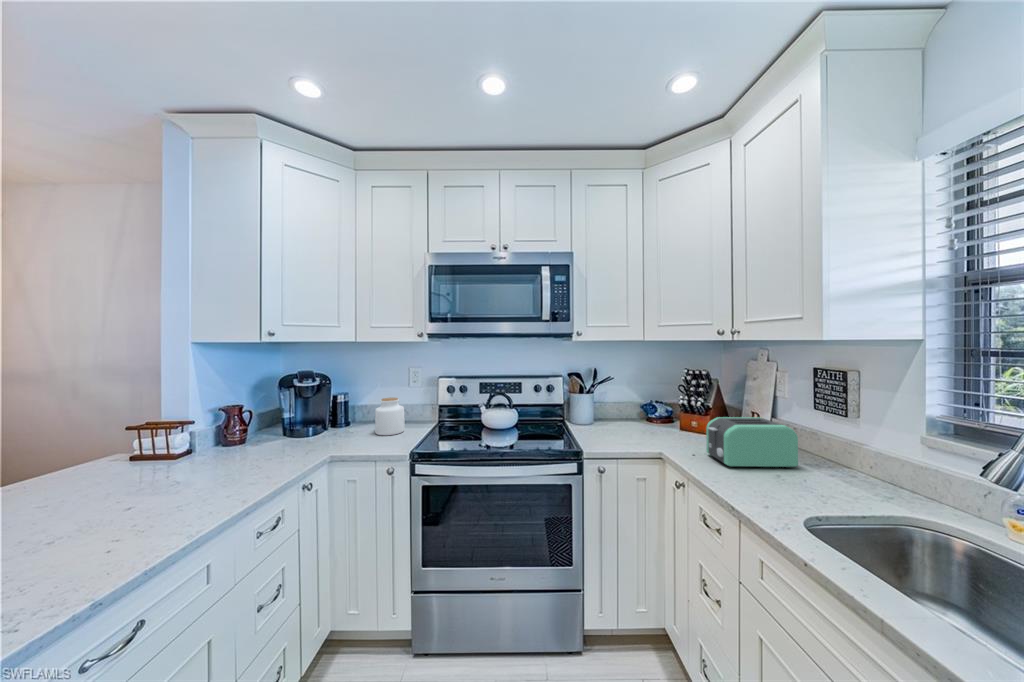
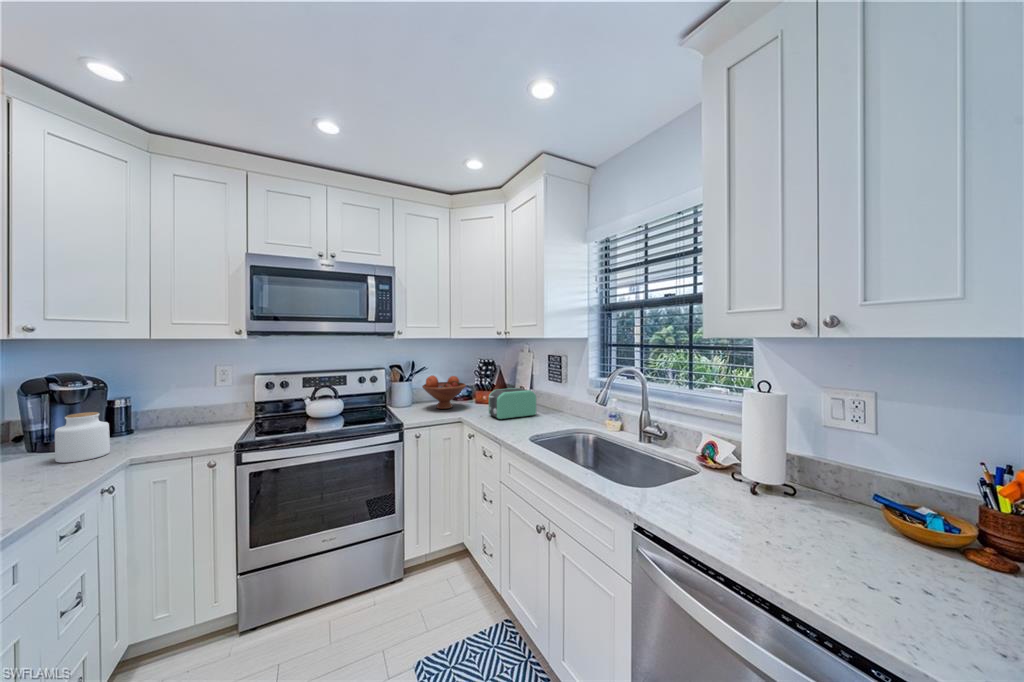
fruit bowl: none [607,388,667,434] -> present [422,375,466,409]
jar: present [375,398,405,435] -> present [55,412,110,463]

